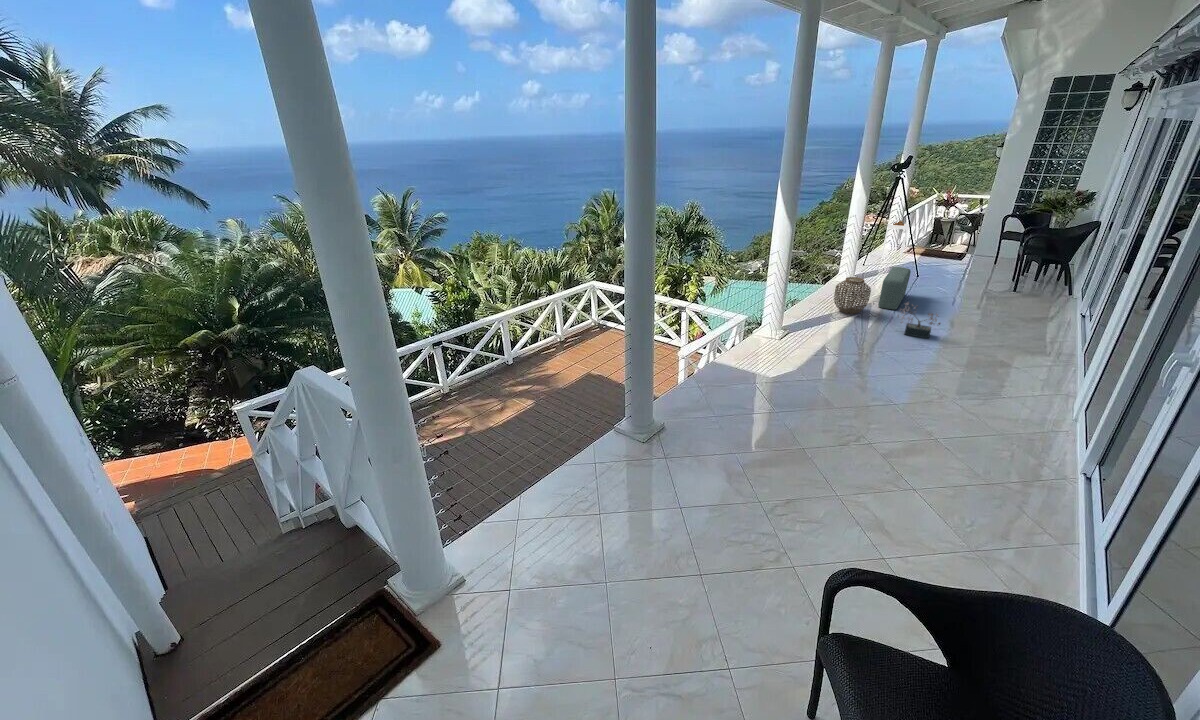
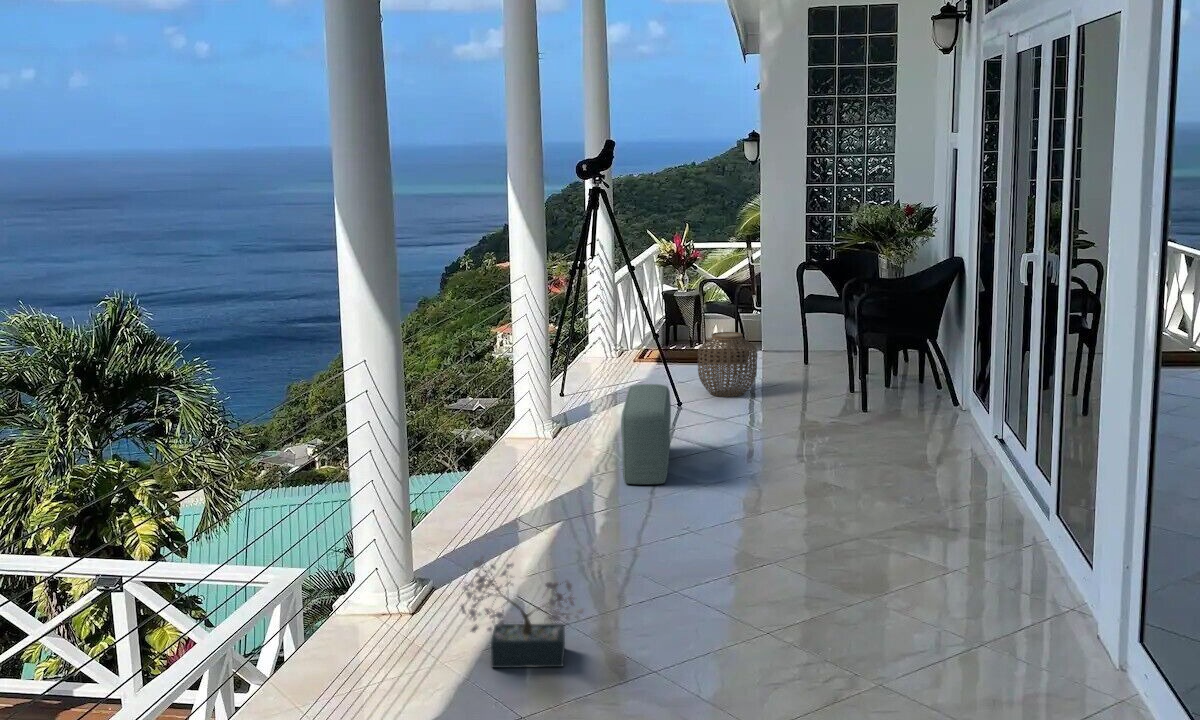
side table: present [882,221,909,257] -> none [587,293,632,375]
woven basket: present [834,277,871,314] -> present [698,332,757,397]
decorative plant: present [901,302,940,338] -> present [460,556,584,668]

